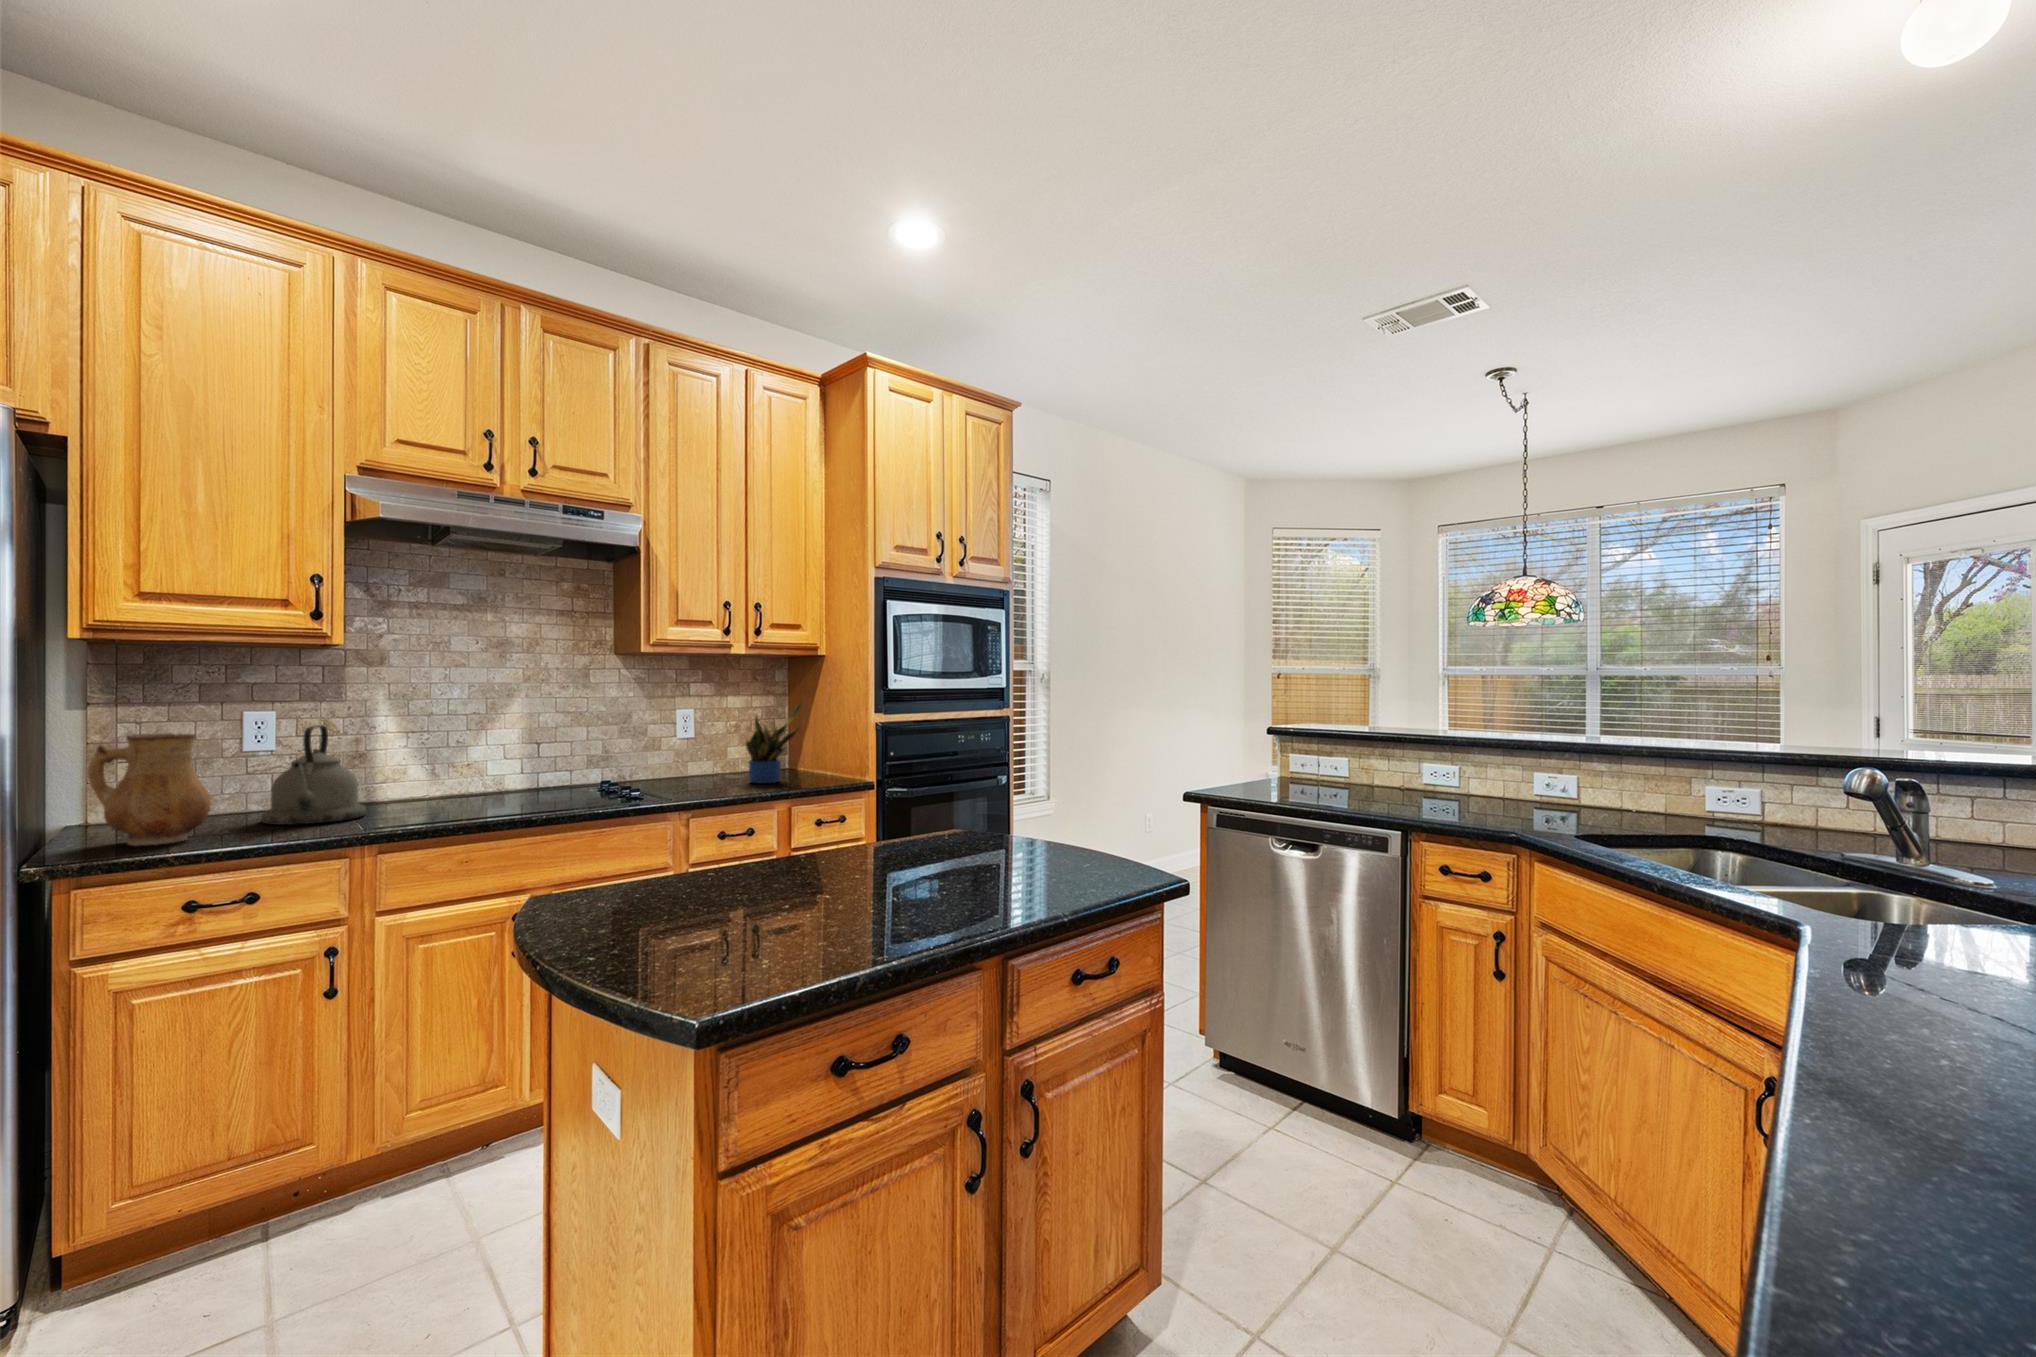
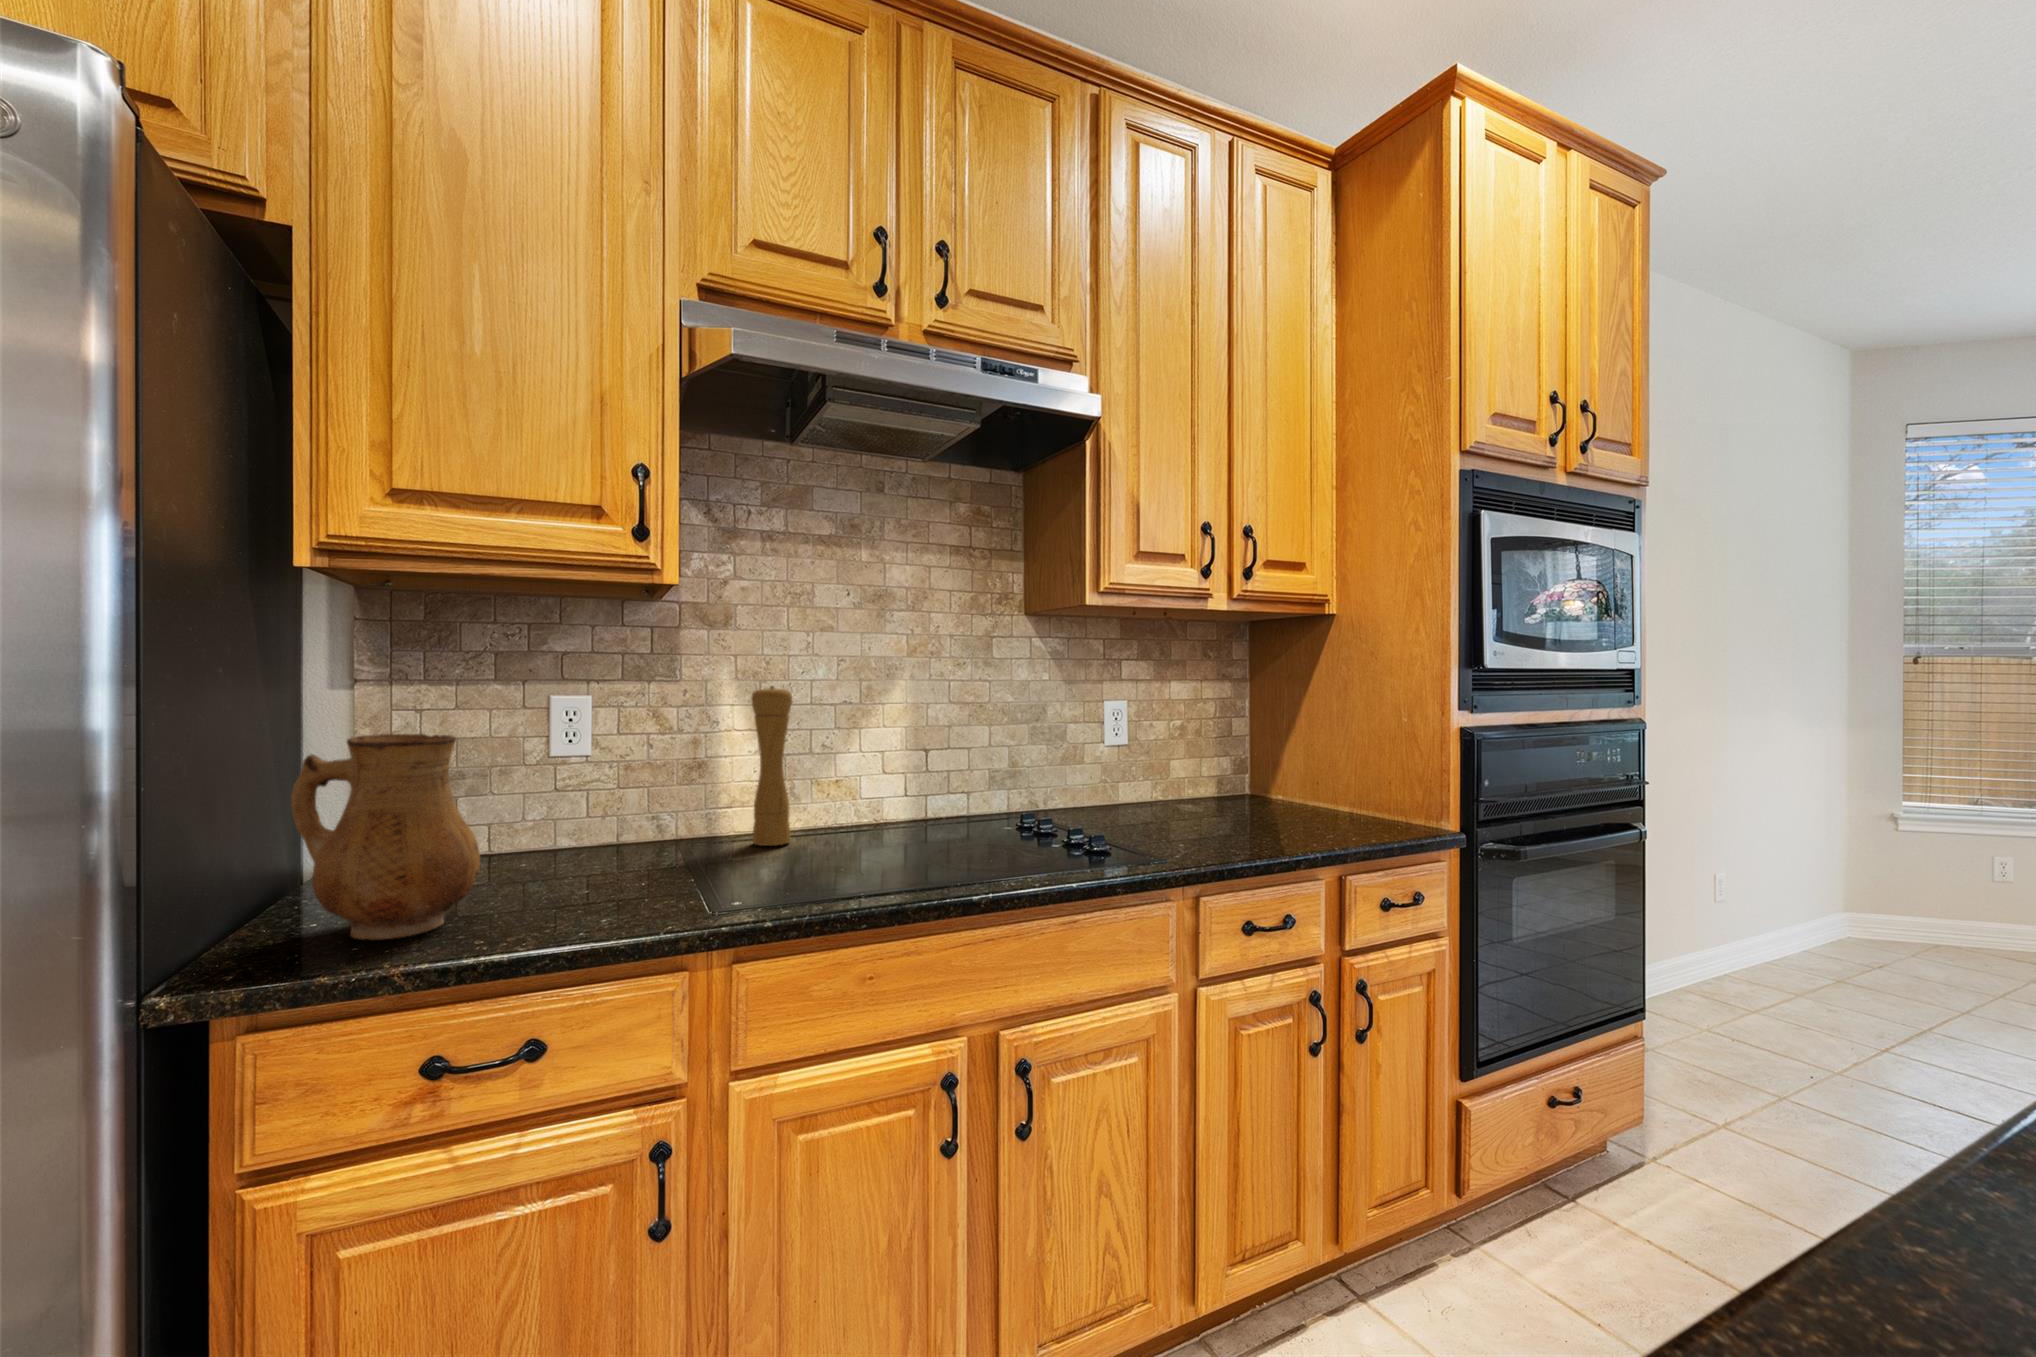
pepper mill: none [398,703,429,804] -> present [751,686,792,846]
potted plant: present [746,703,801,783] -> none [1233,688,1326,823]
kettle: present [262,725,366,825] -> none [563,720,711,892]

